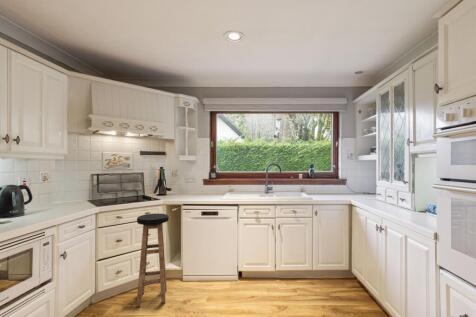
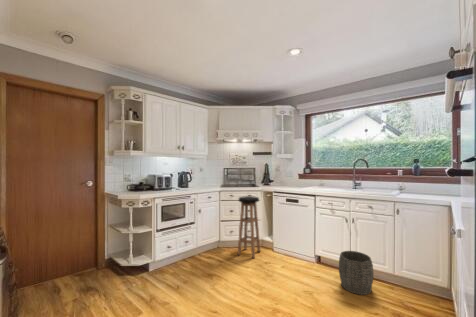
woven basket: none [275,258,308,303] -> present [339,251,373,295]

